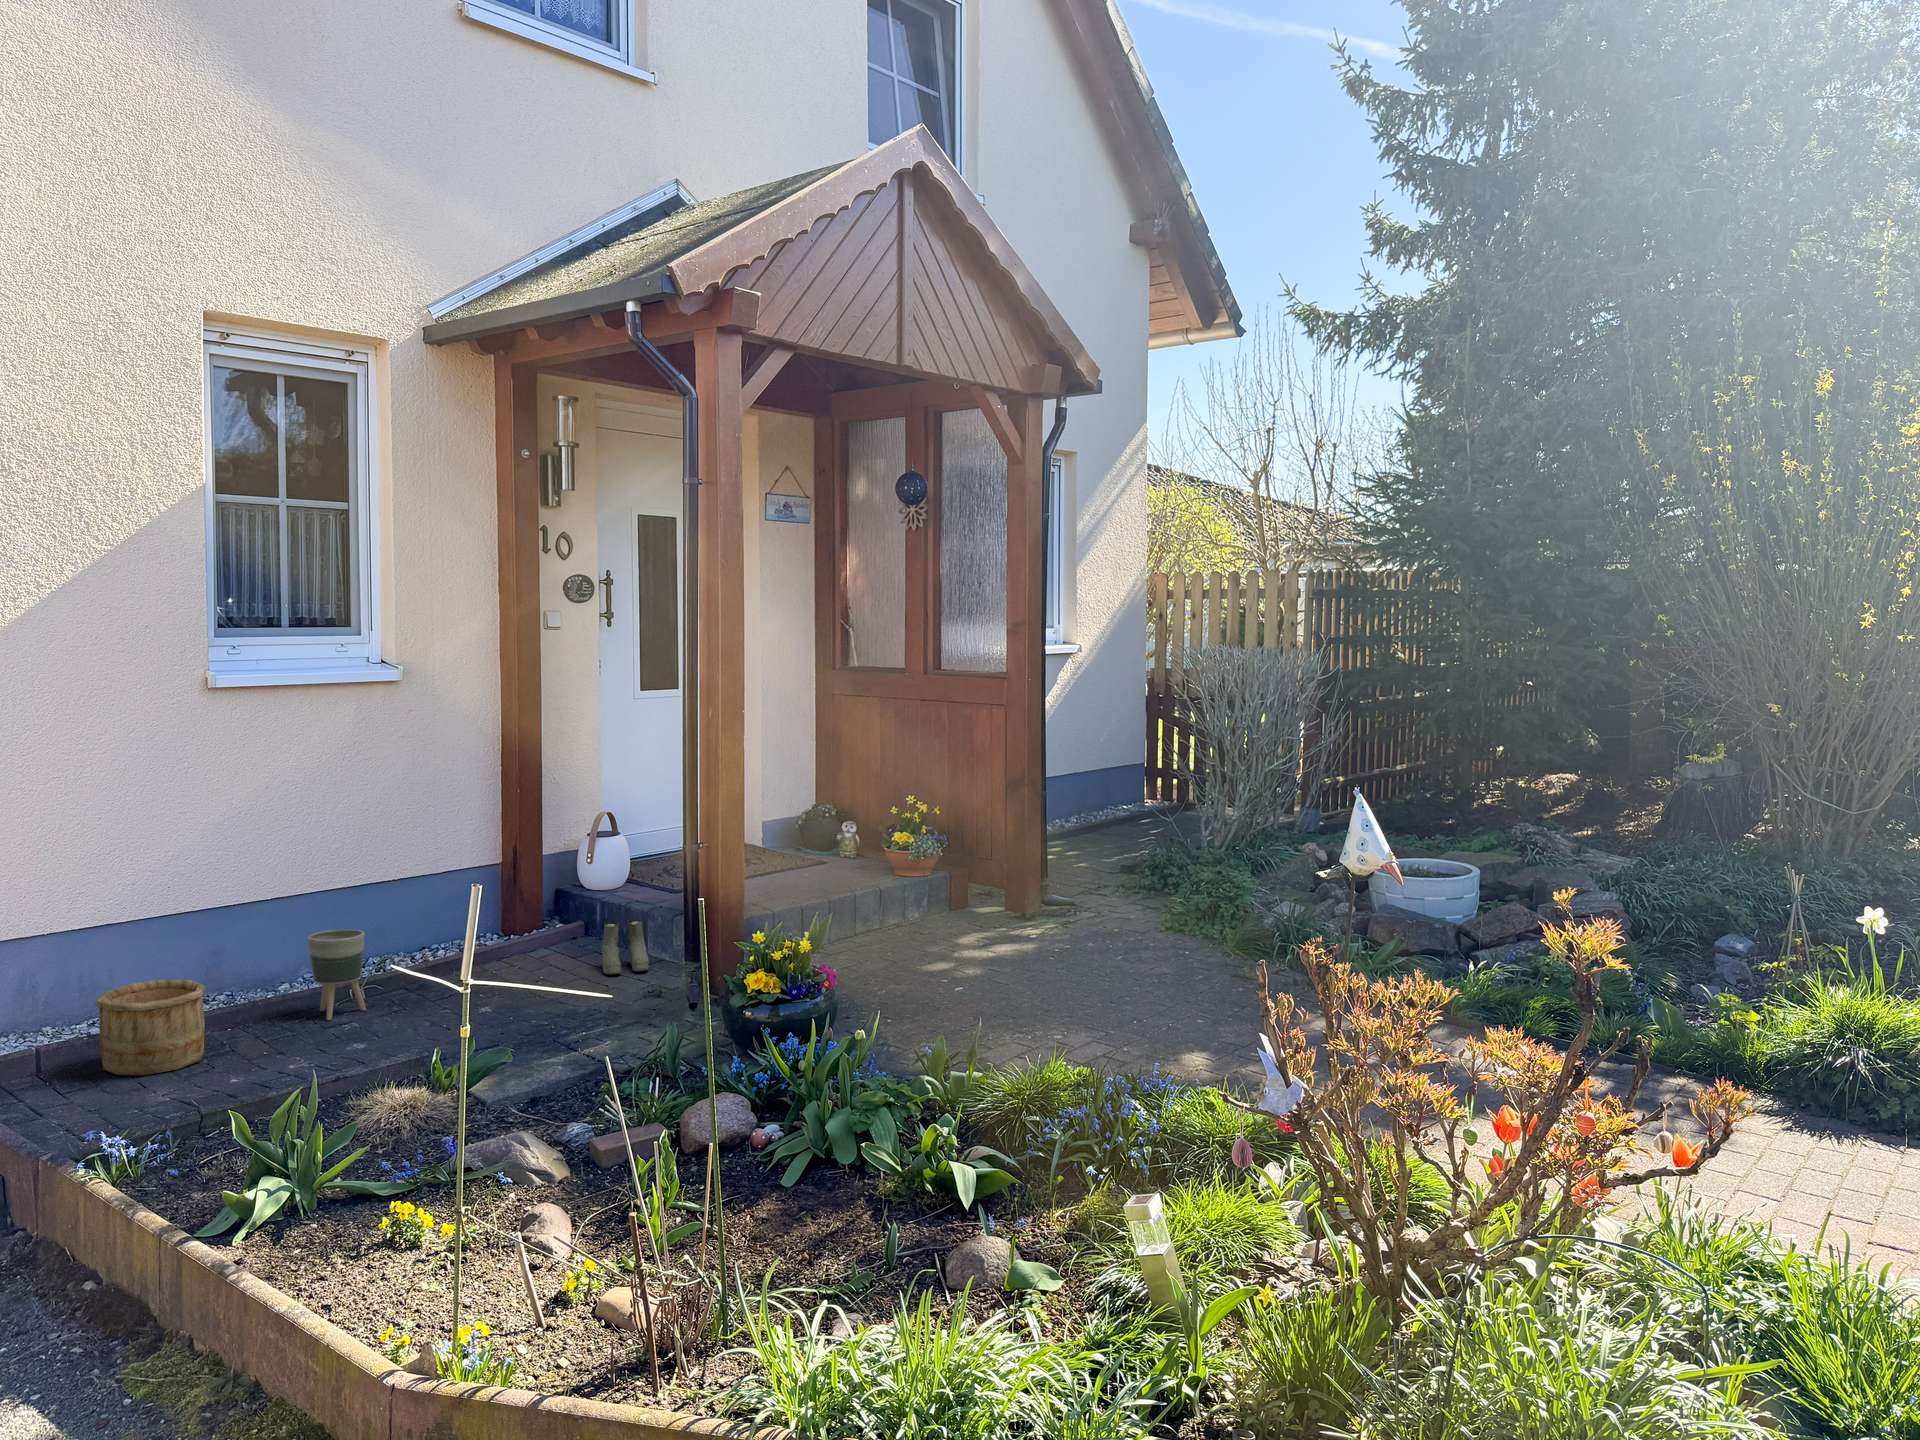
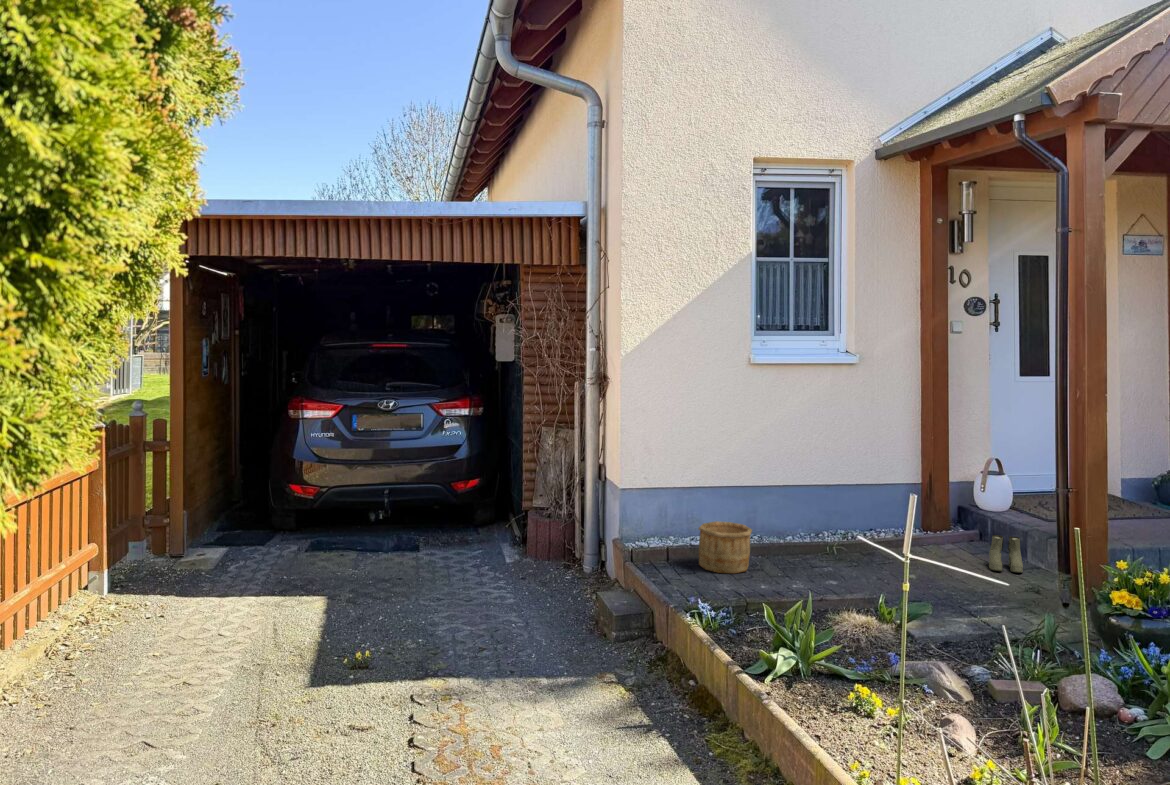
planter: present [307,929,366,1020] -> none [807,510,839,563]

